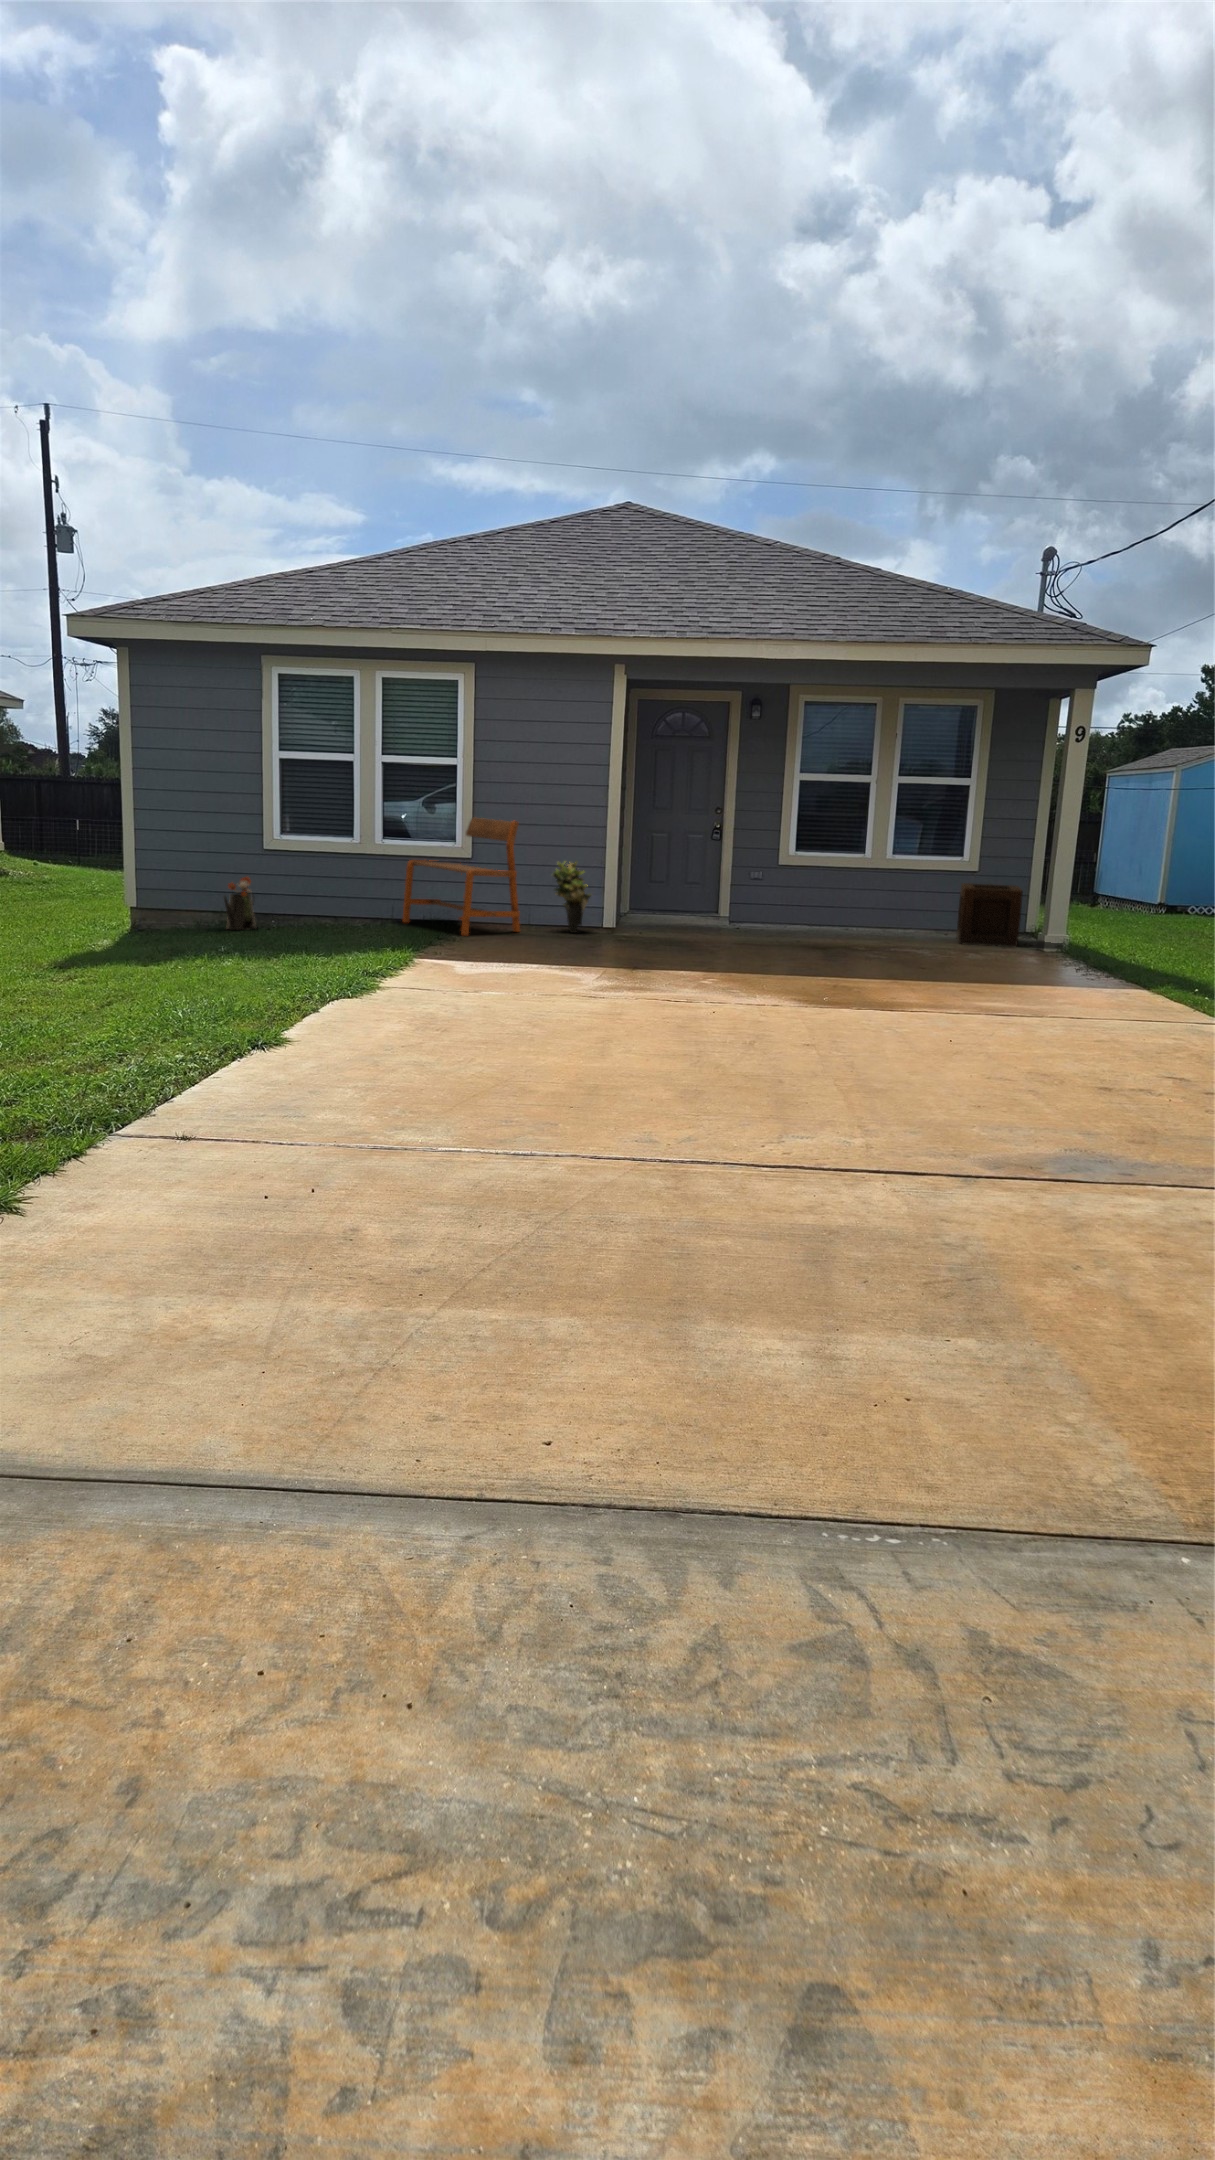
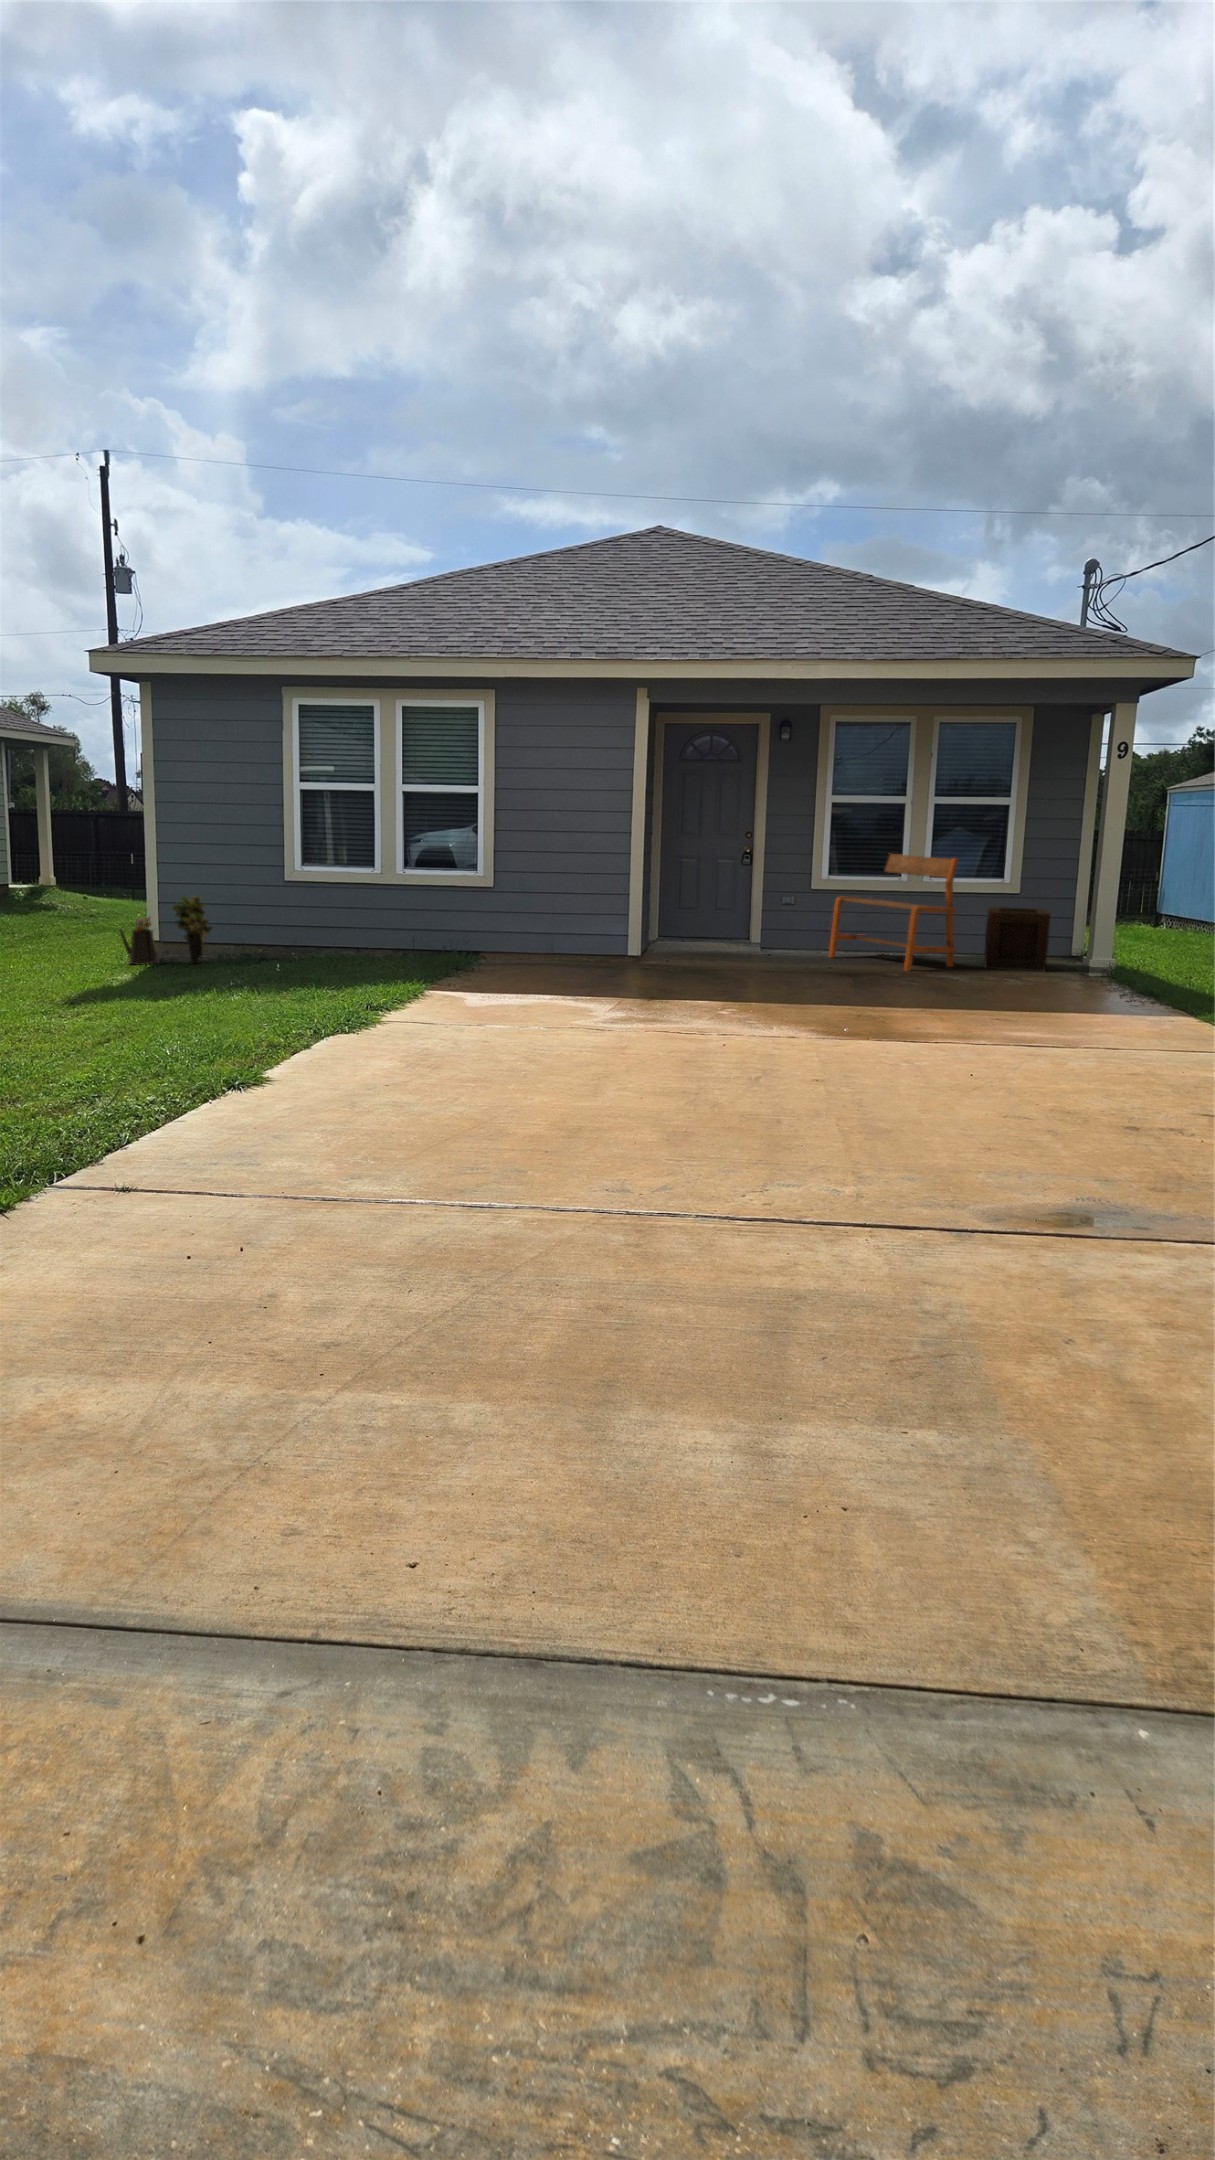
bench: present [403,818,520,936] -> present [829,854,958,971]
potted plant: present [552,862,591,933] -> present [172,895,212,964]
watering can: present [224,877,256,930] -> present [120,917,158,965]

